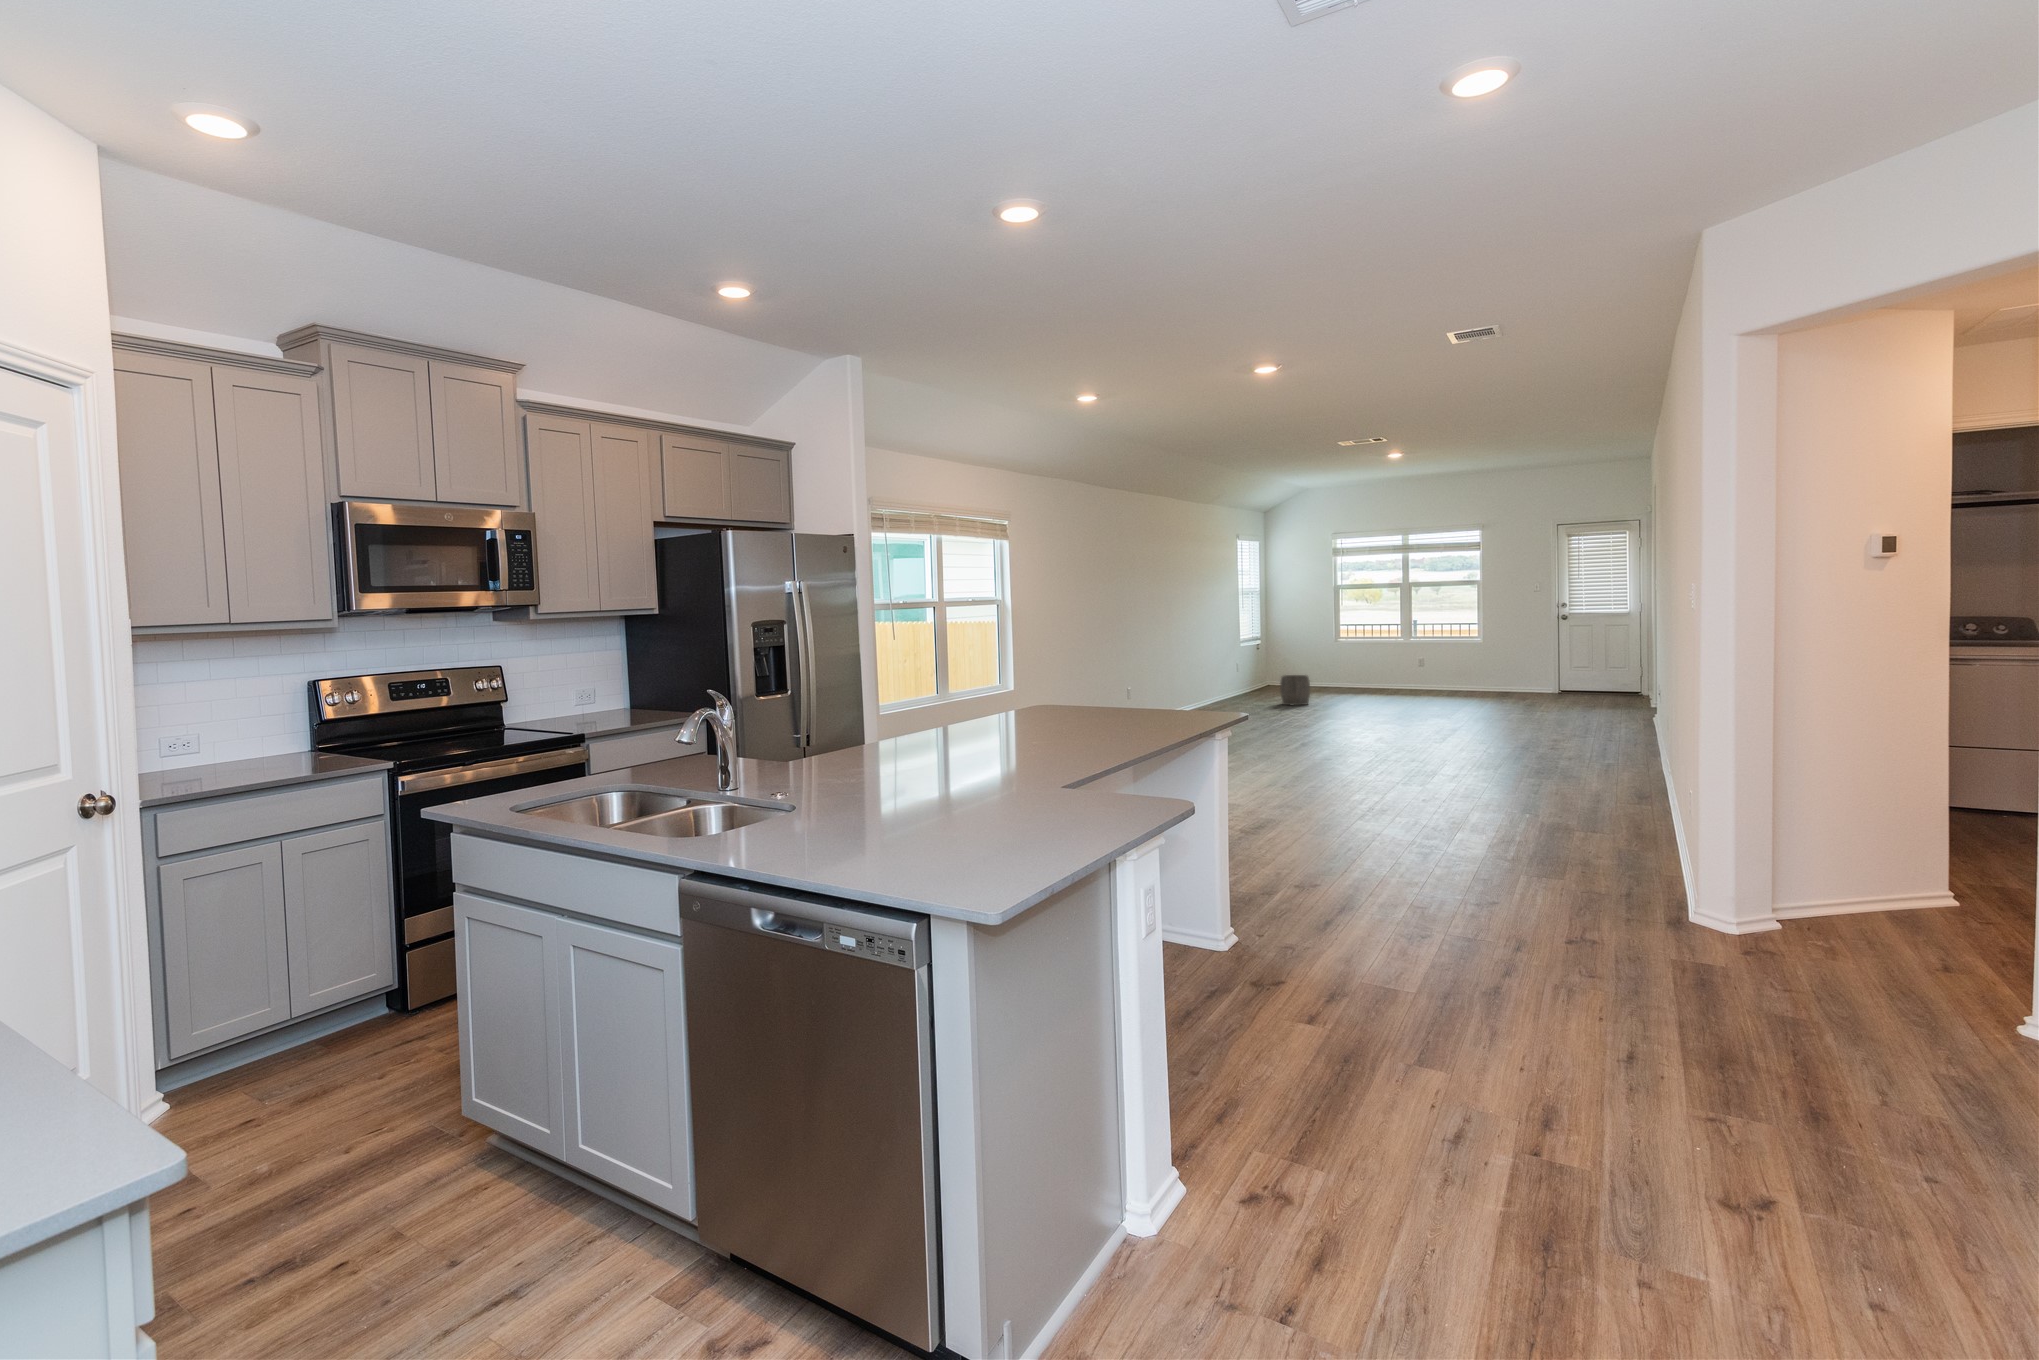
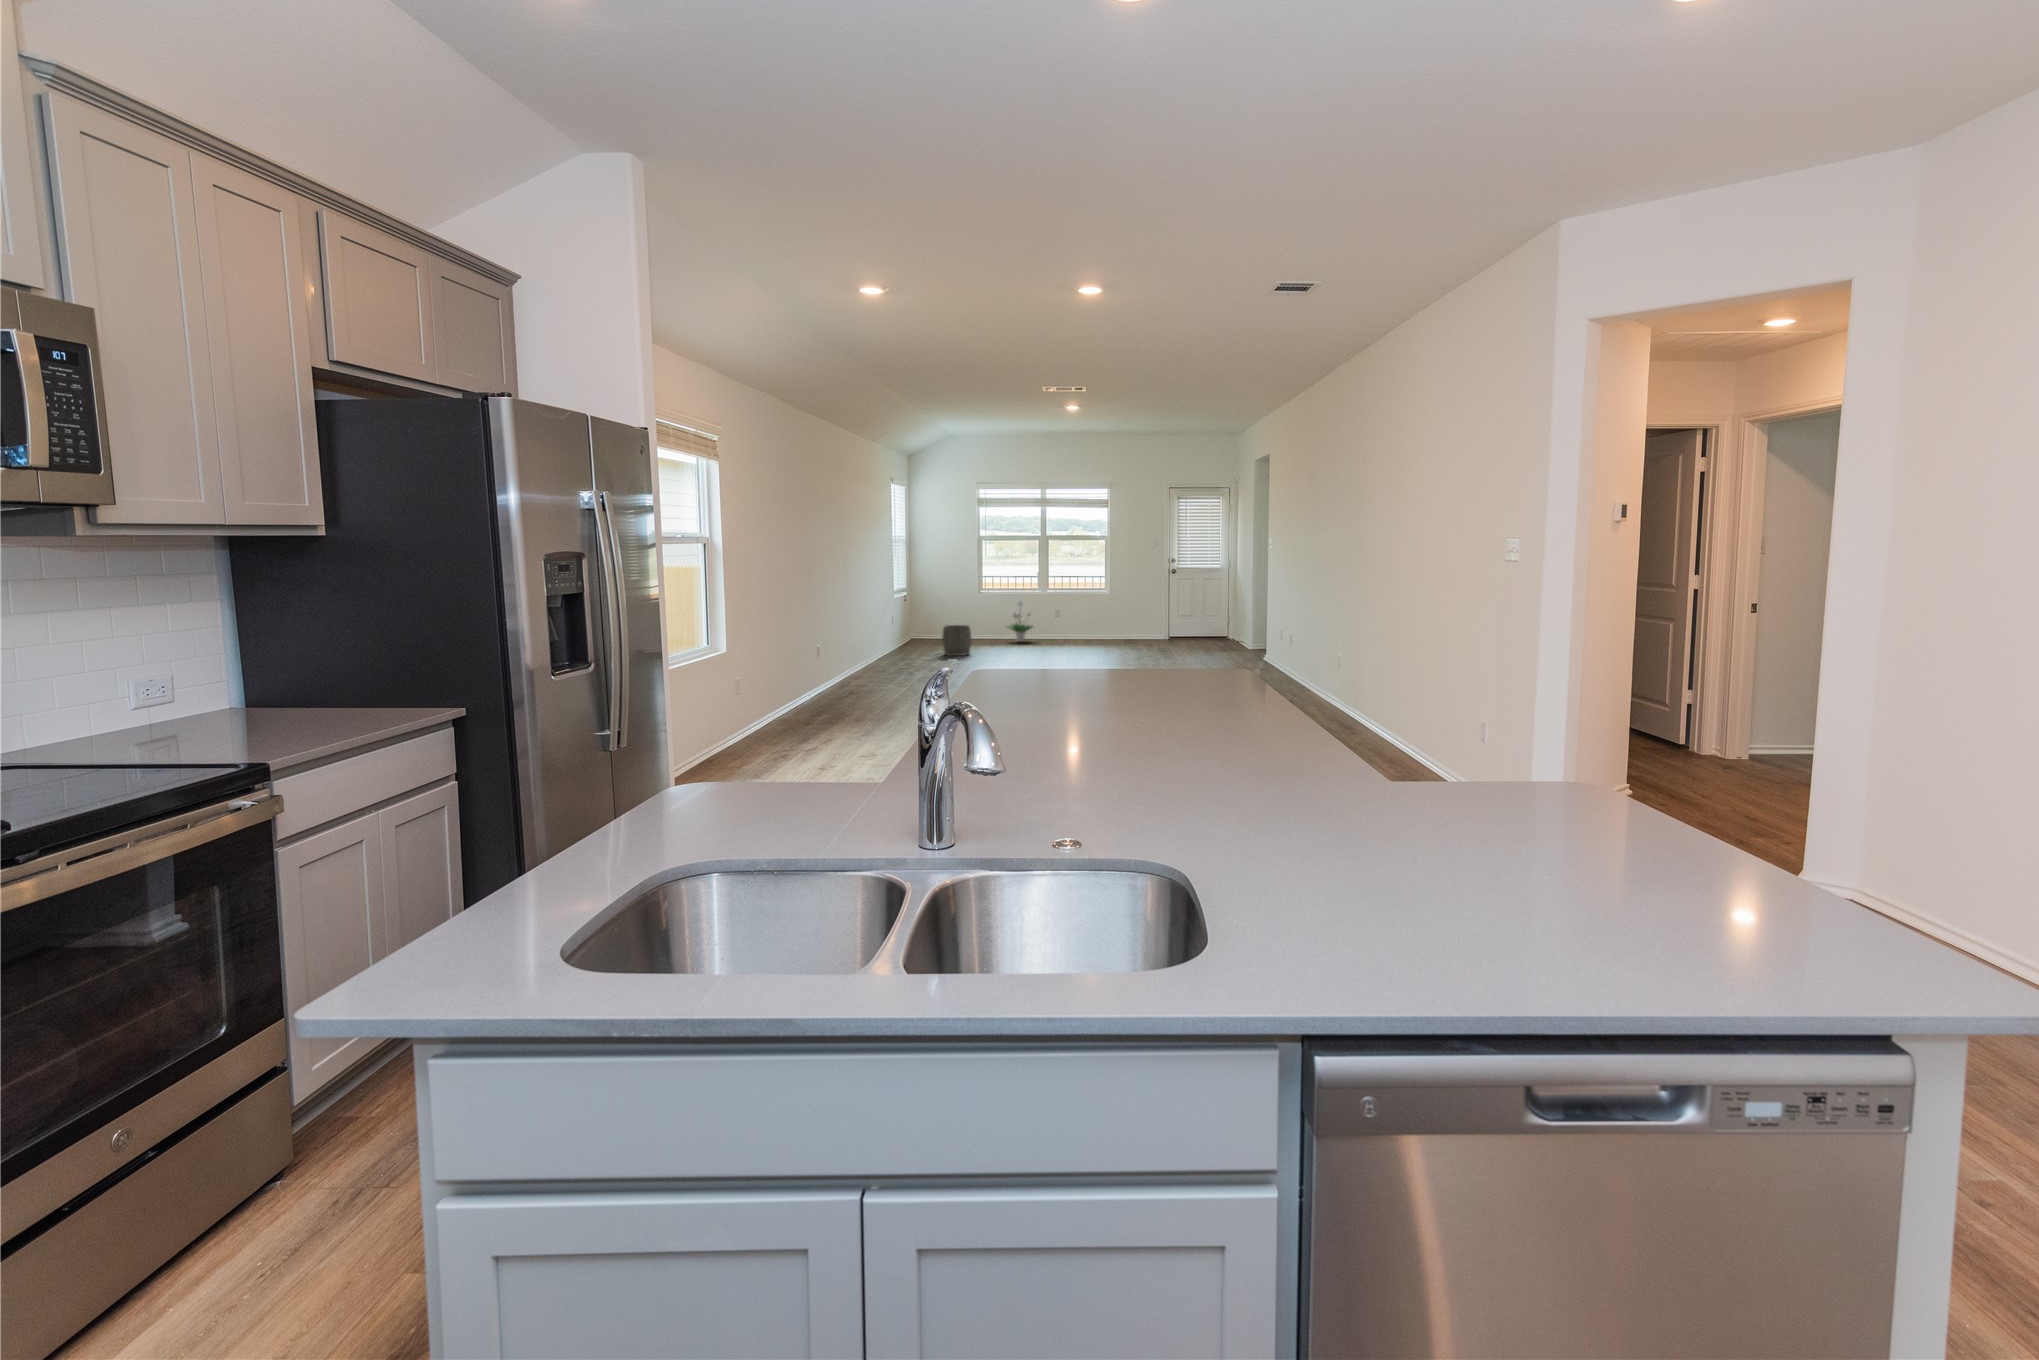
potted plant: none [1362,652,1395,694] -> present [1008,602,1033,642]

